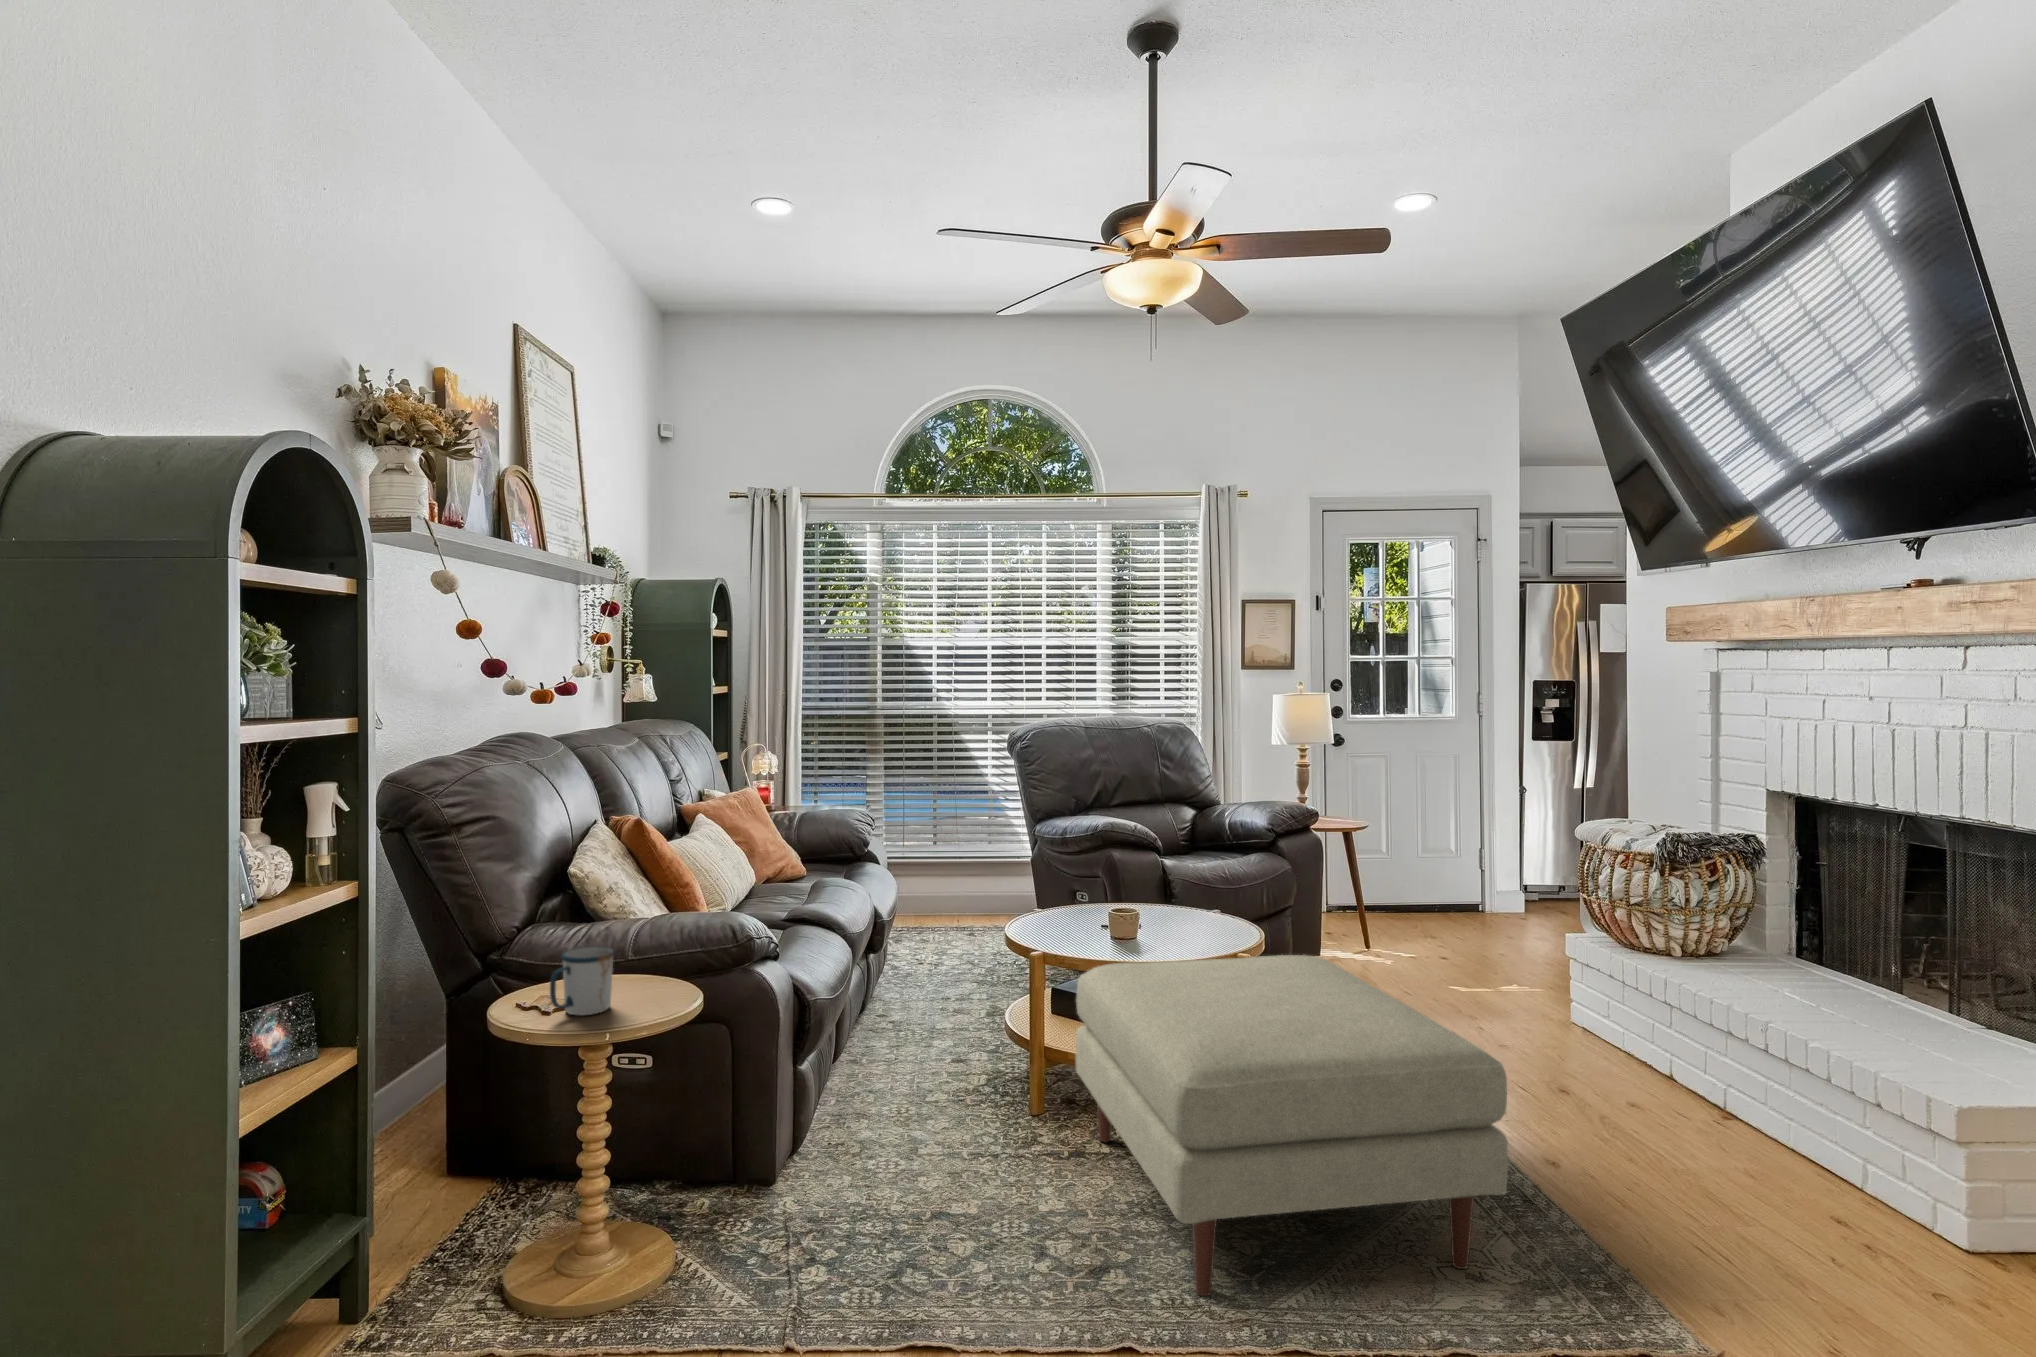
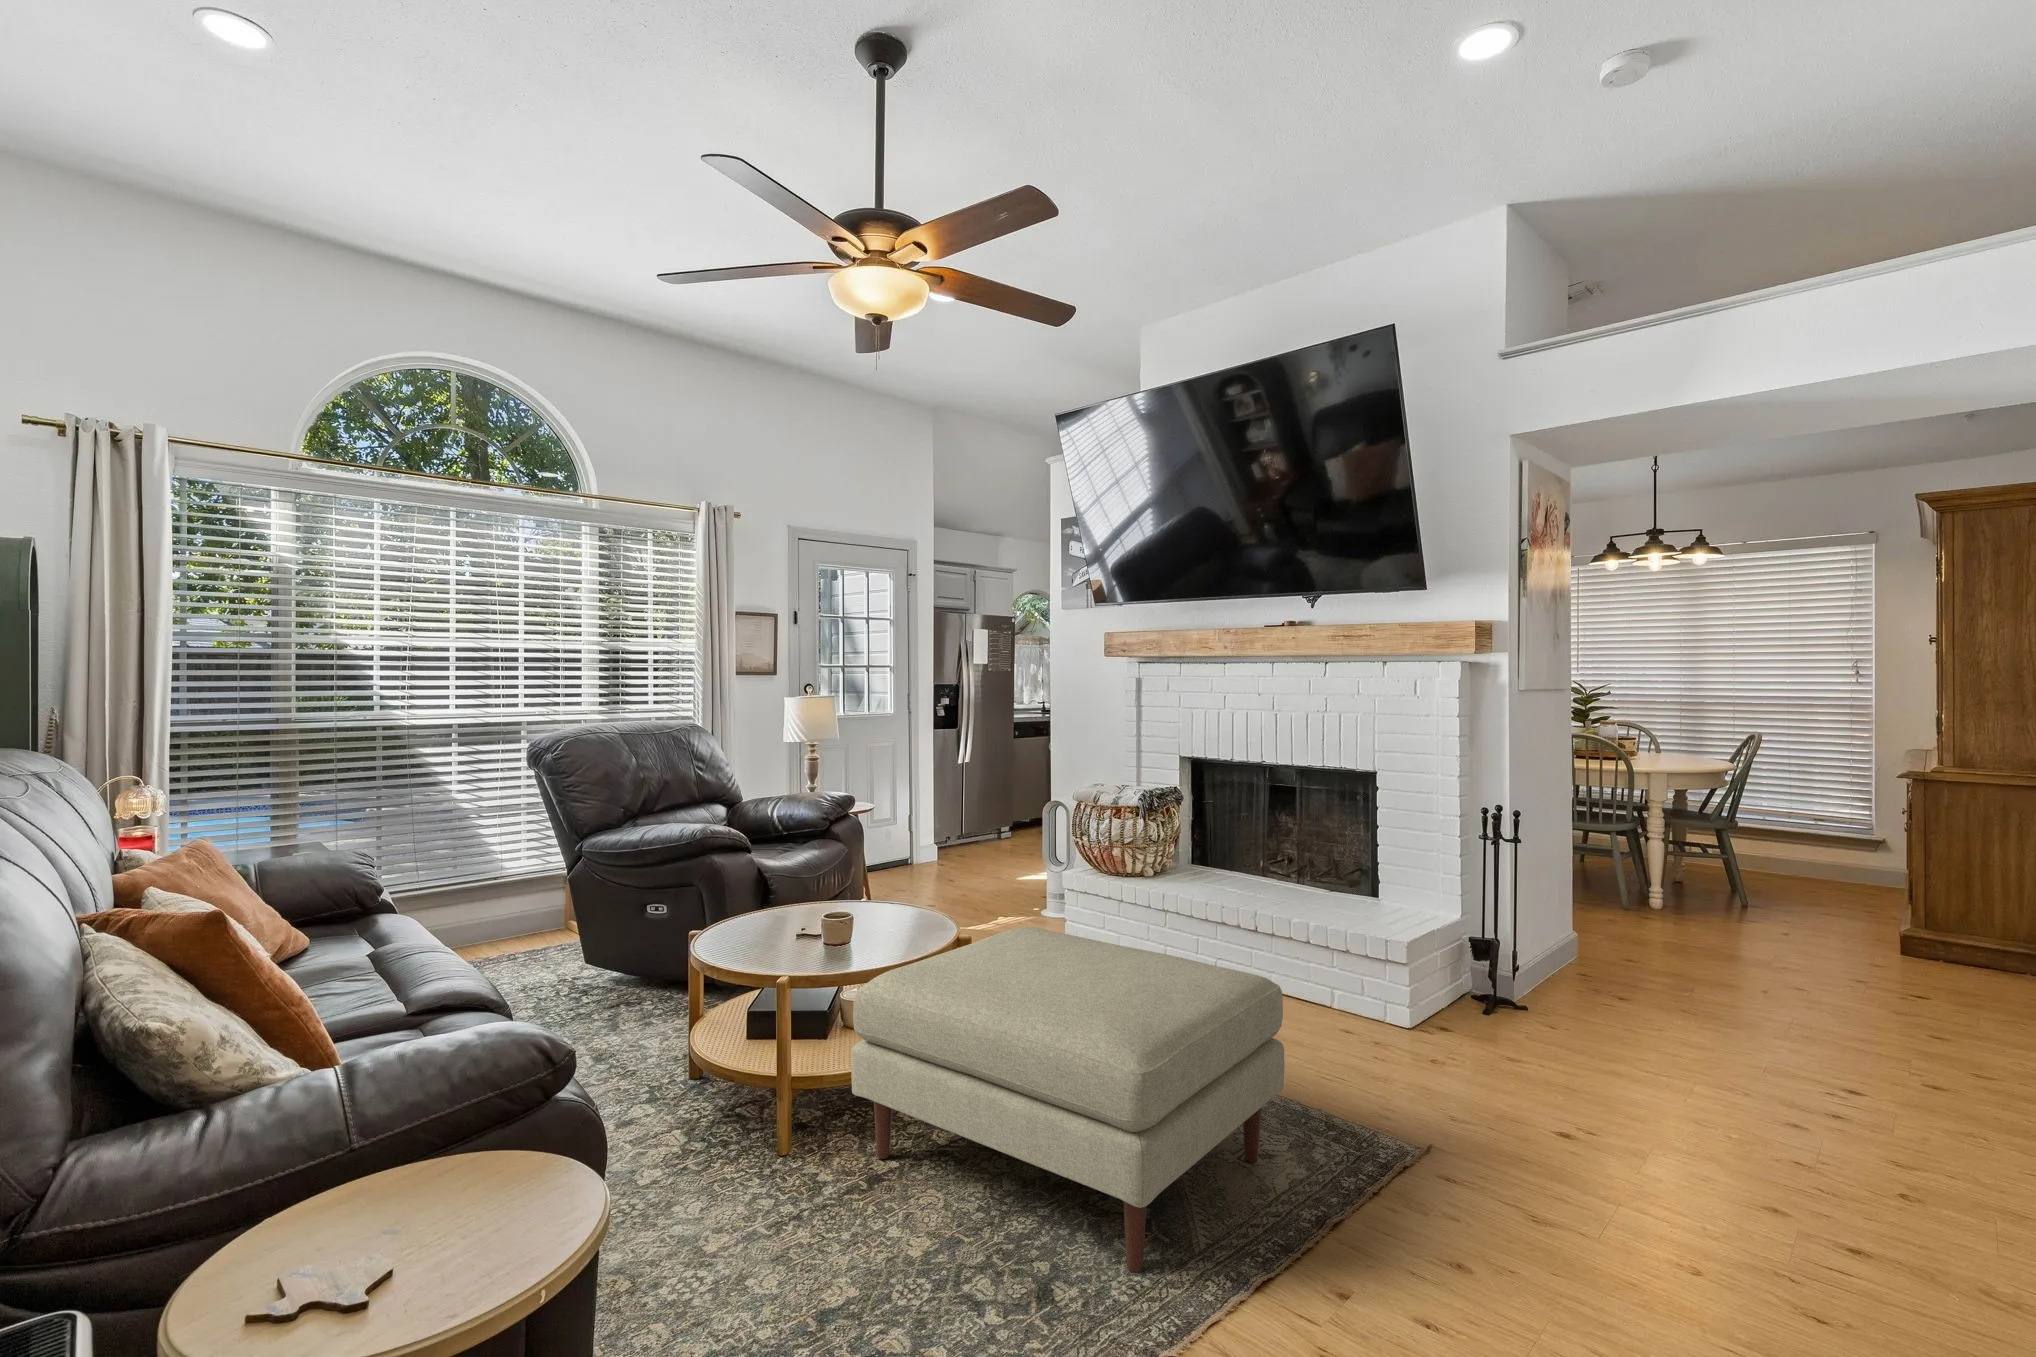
mug: present [550,946,614,1015] -> none [325,1108,420,1237]

